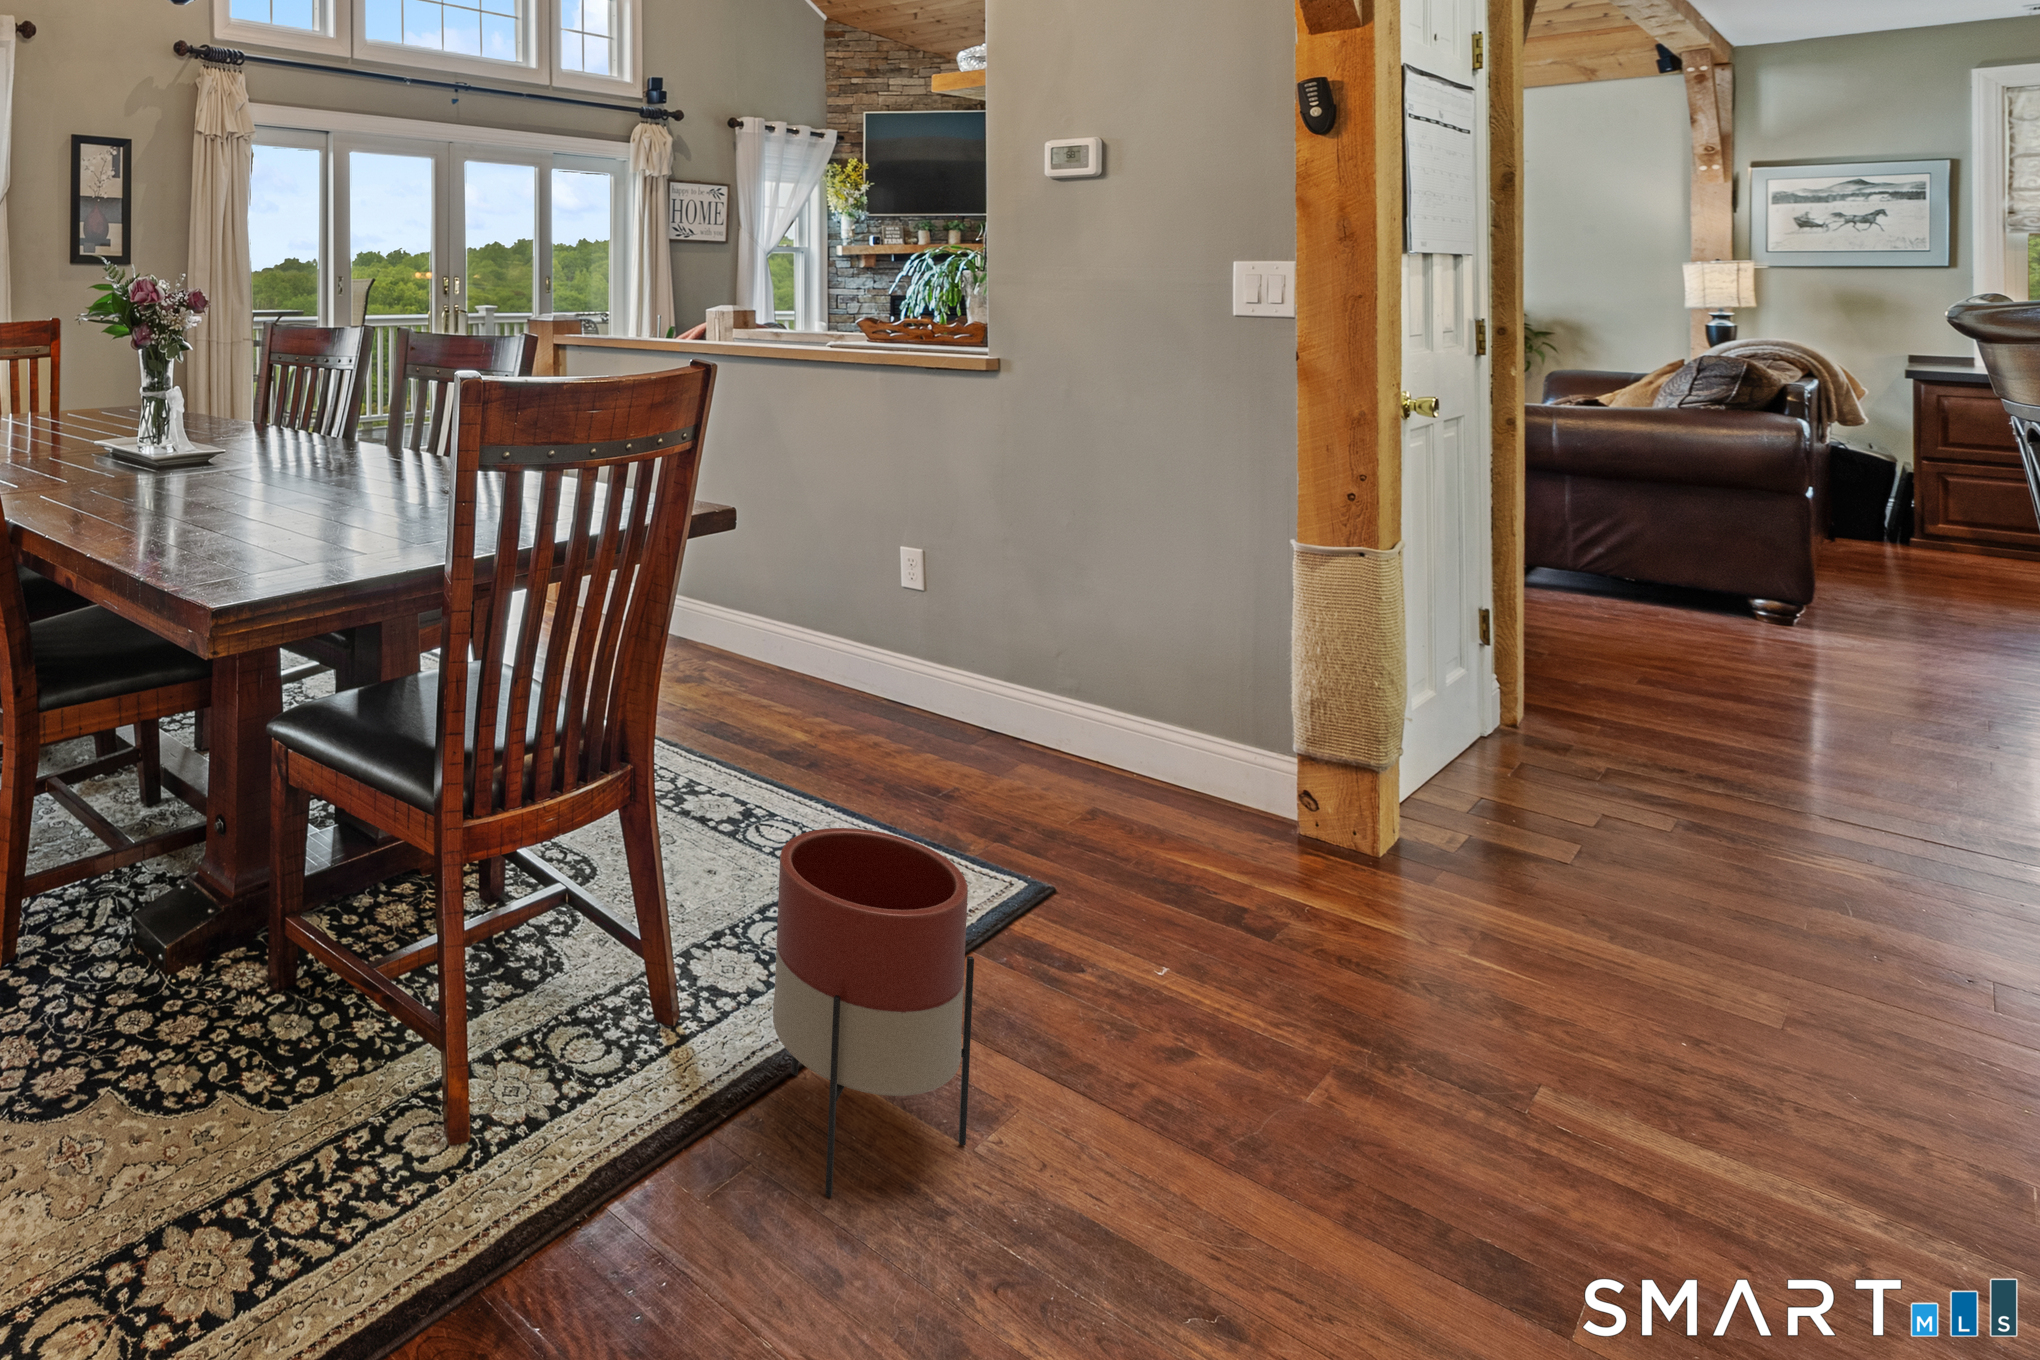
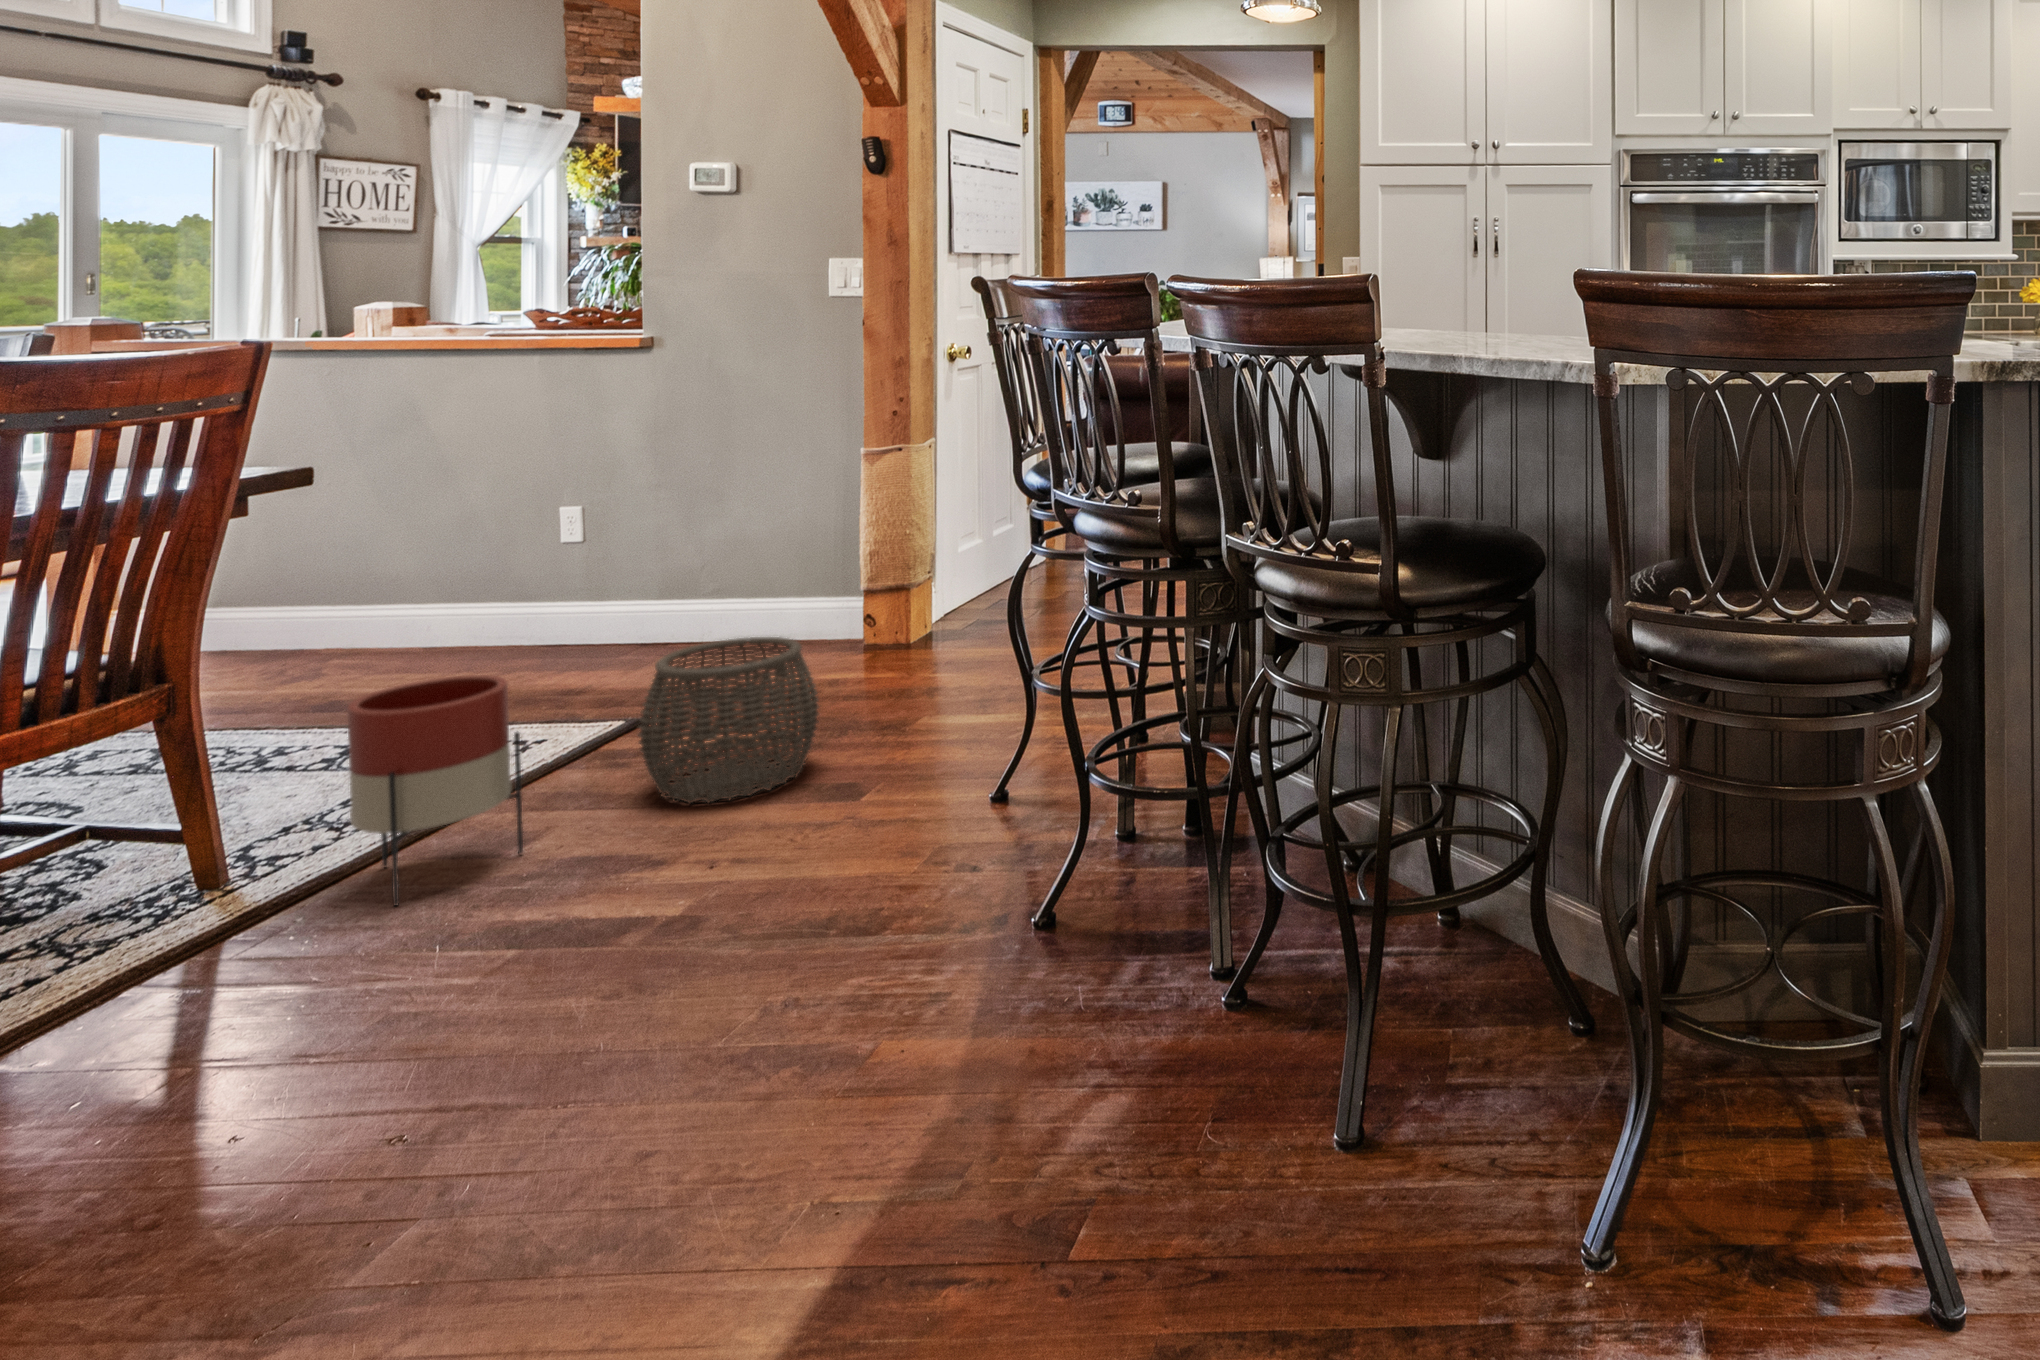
woven basket: none [1090,840,1389,1167] -> present [638,637,819,803]

